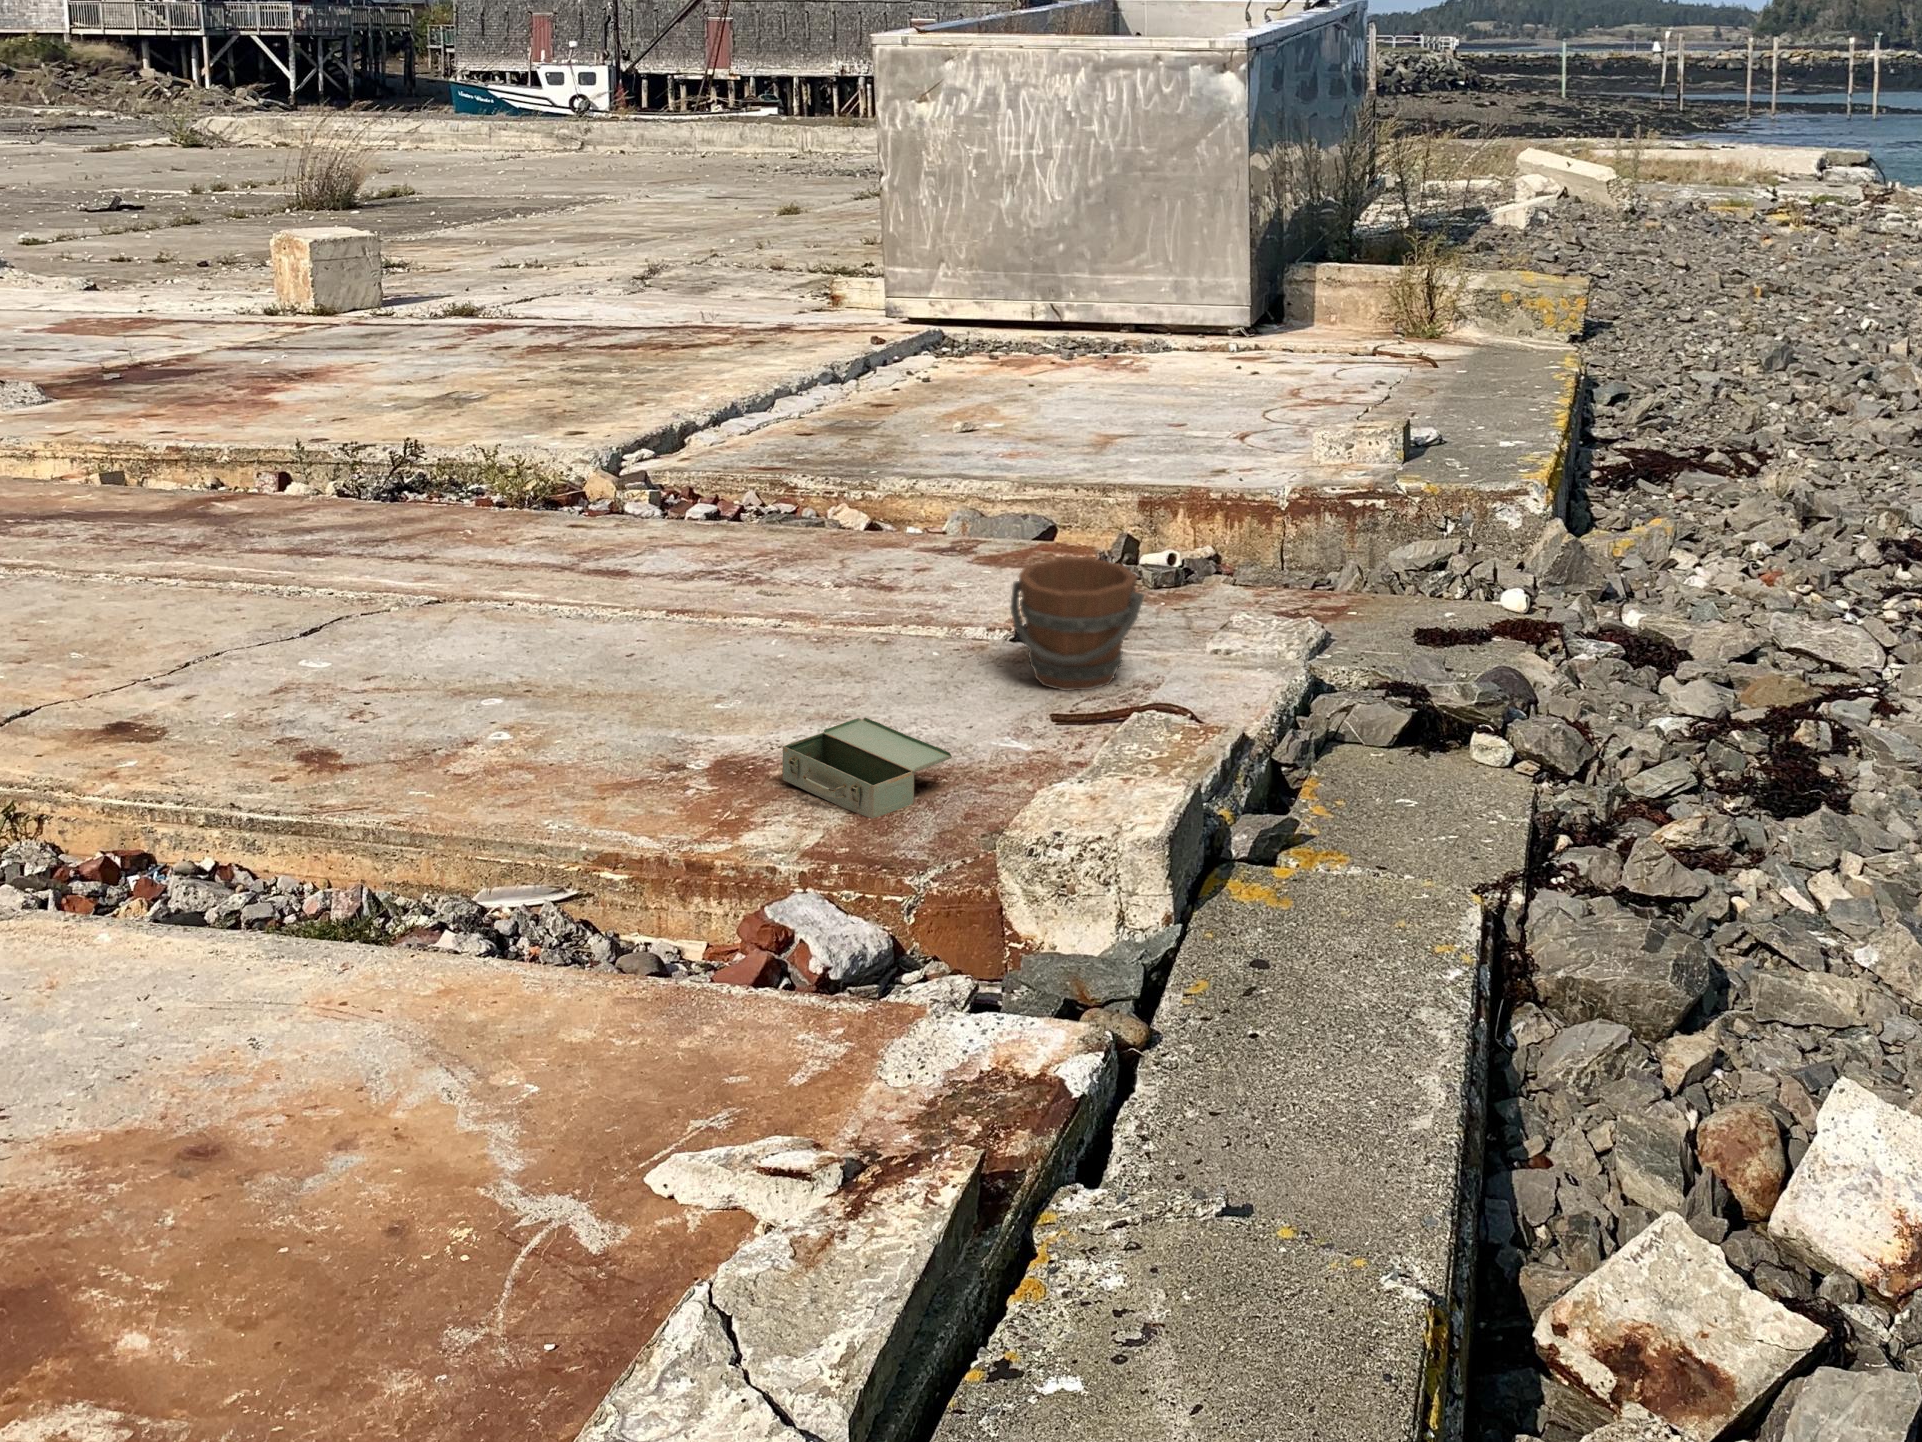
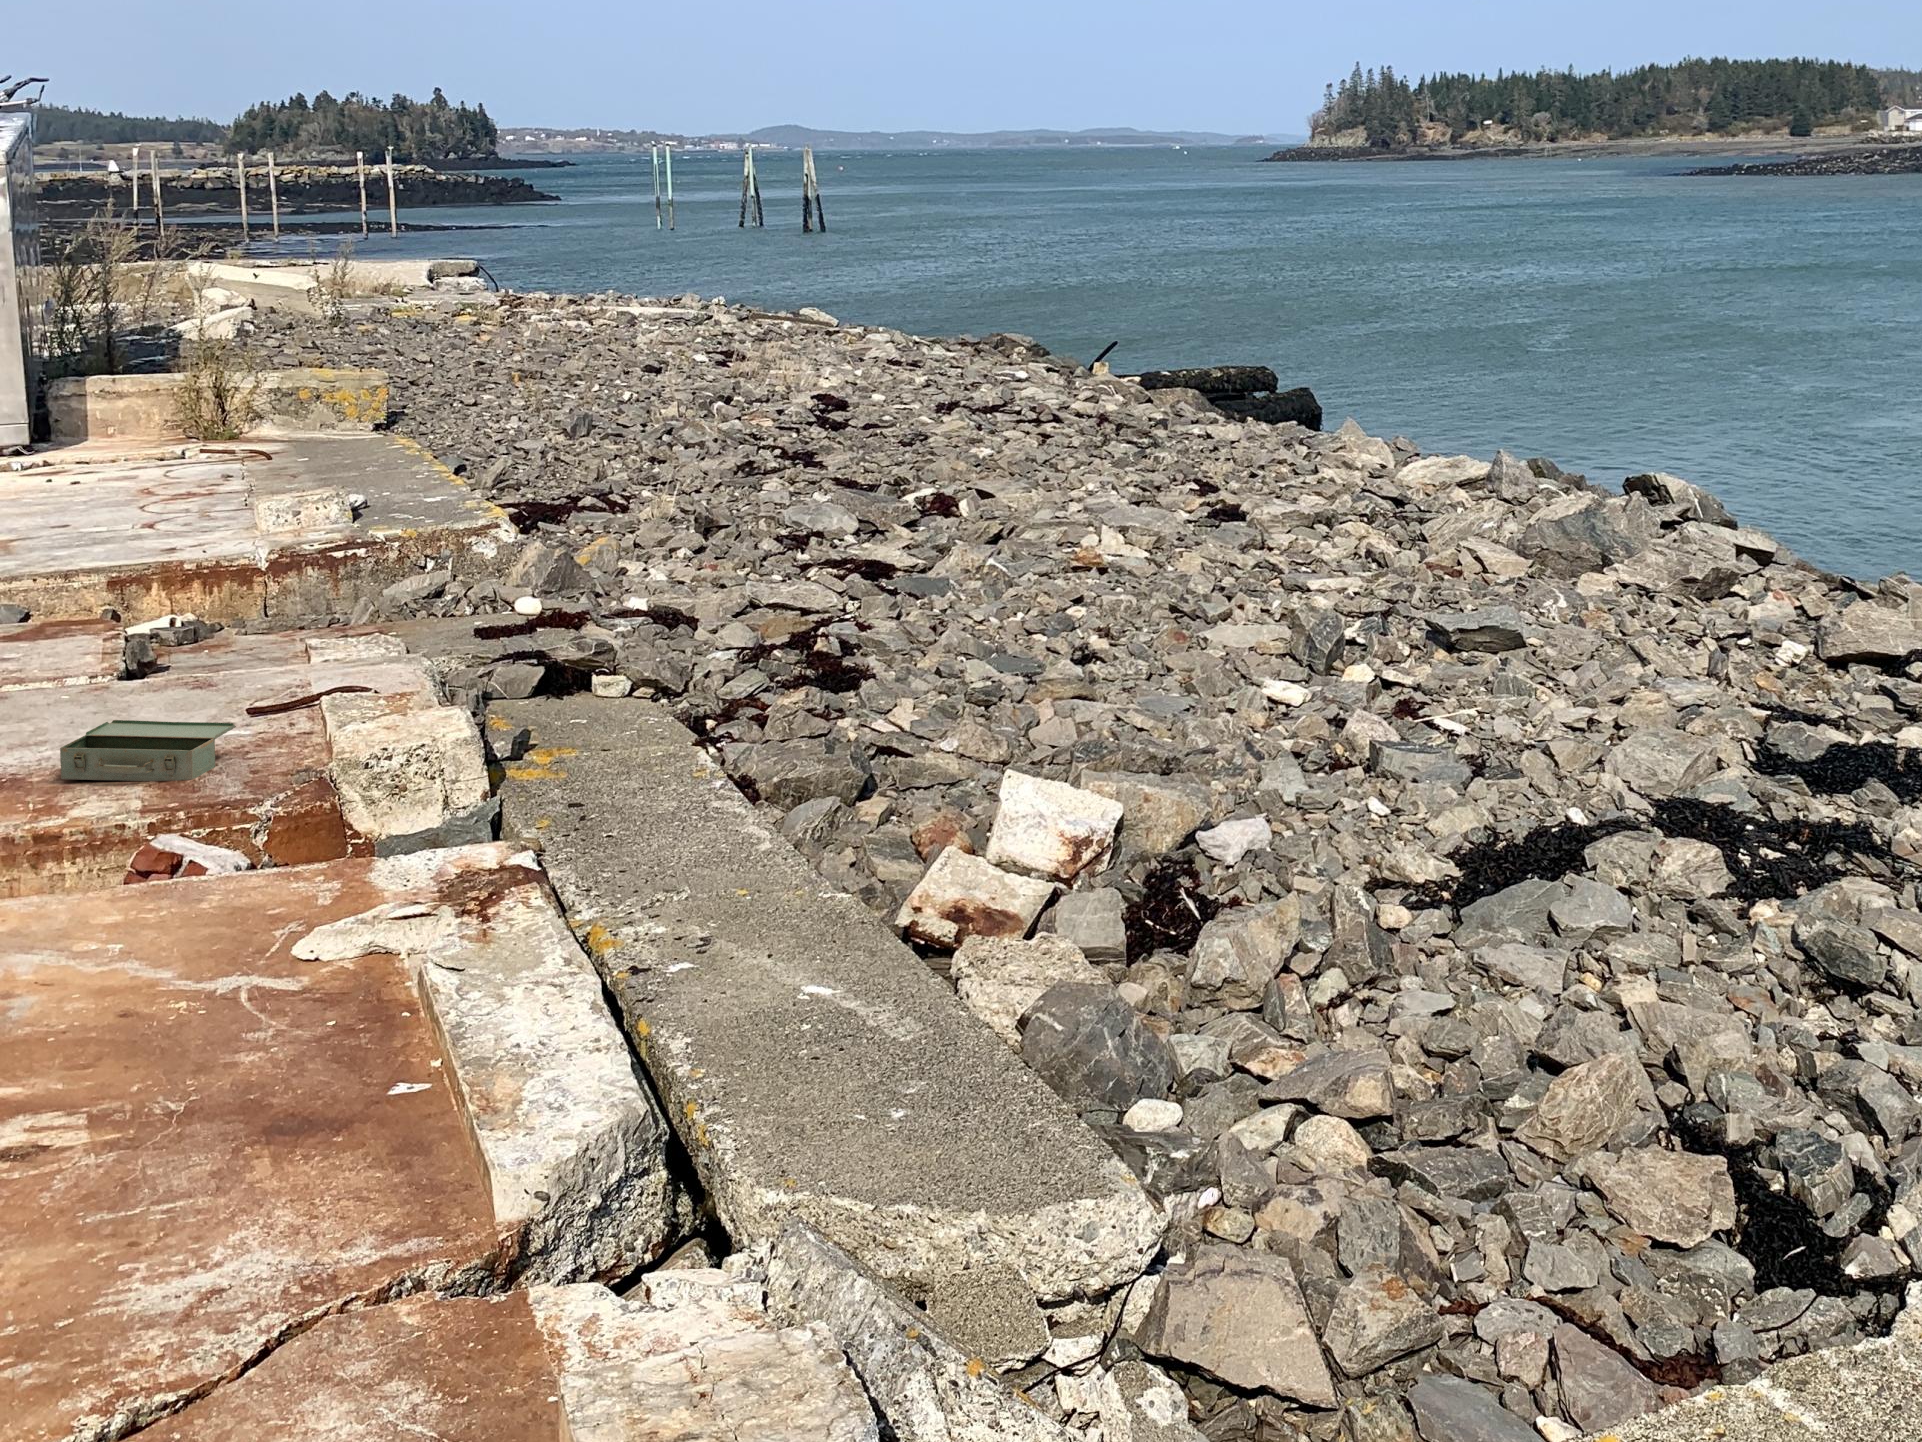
bucket: present [1010,557,1144,691] -> none [163,582,303,695]

